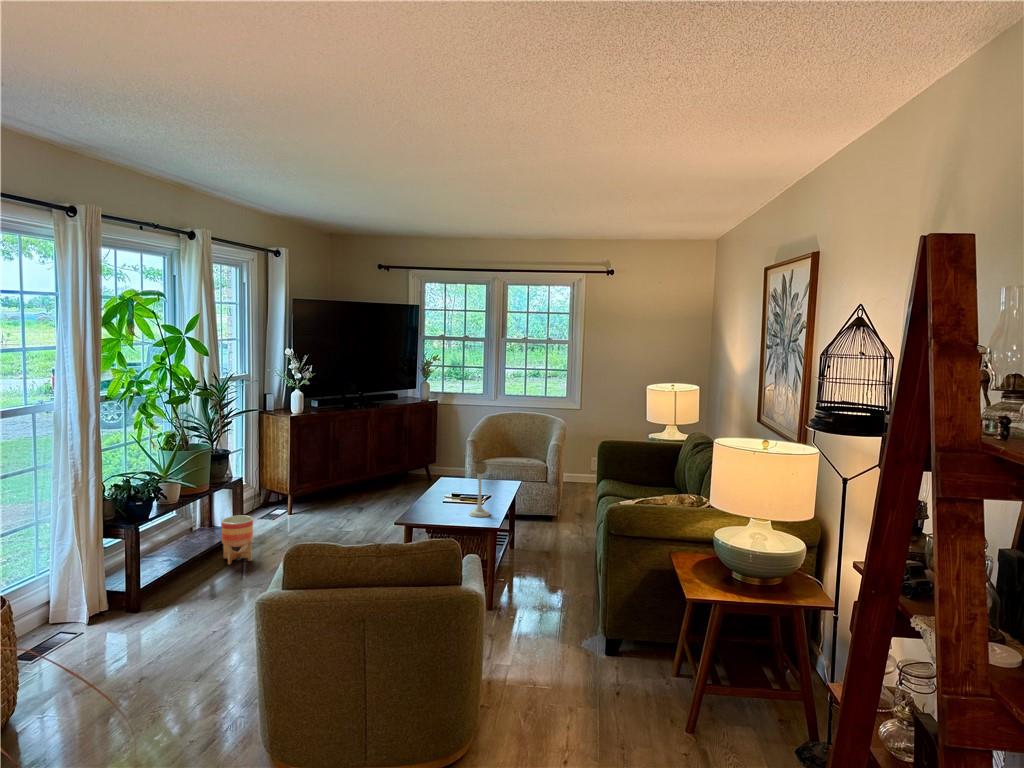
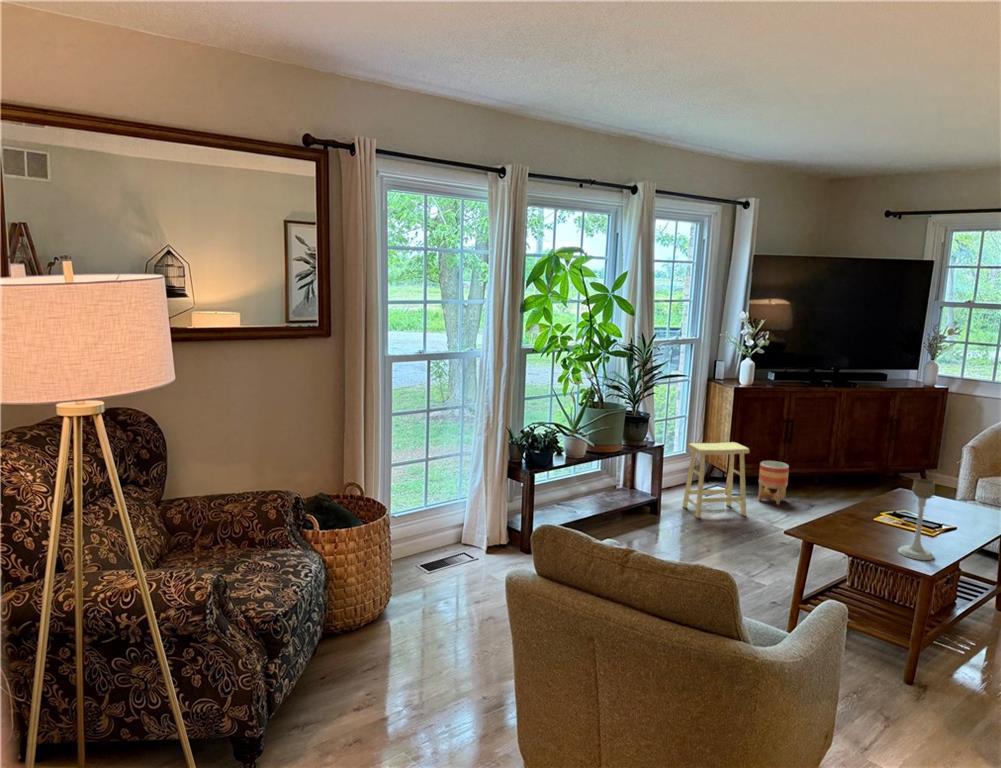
footstool: none [260,465,319,539] -> present [682,442,749,518]
planter: present [221,516,253,564] -> present [758,461,789,505]

